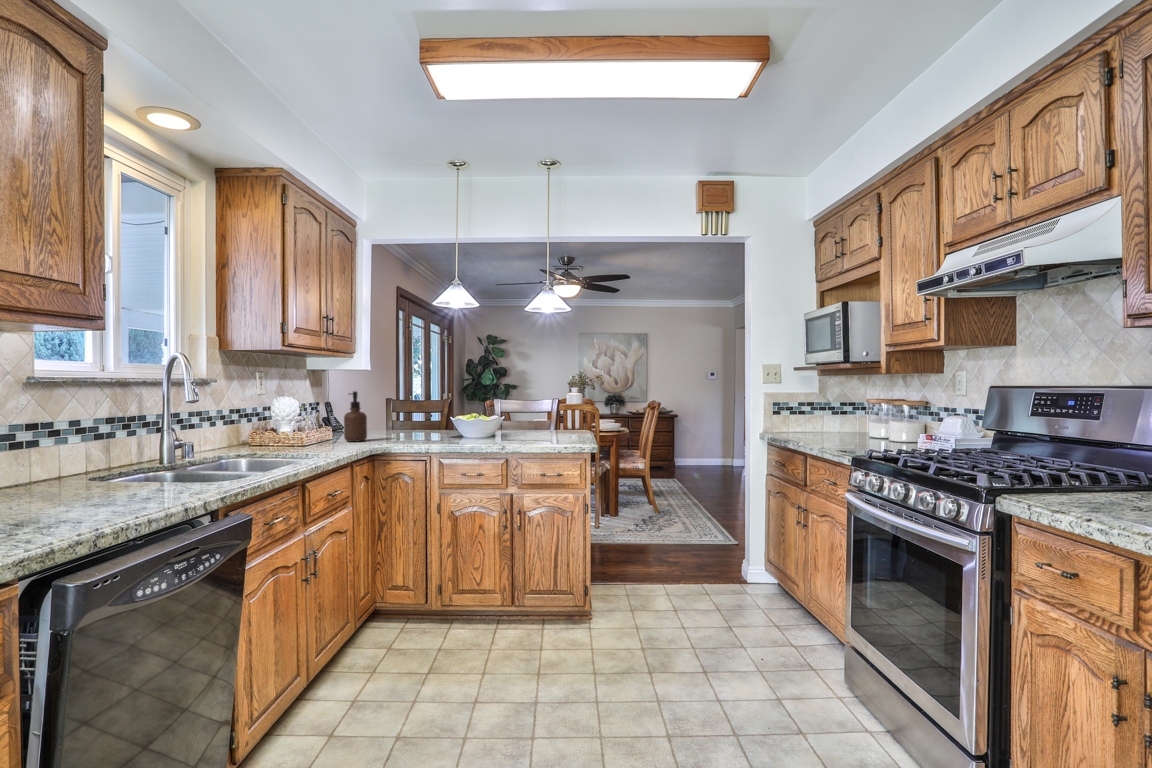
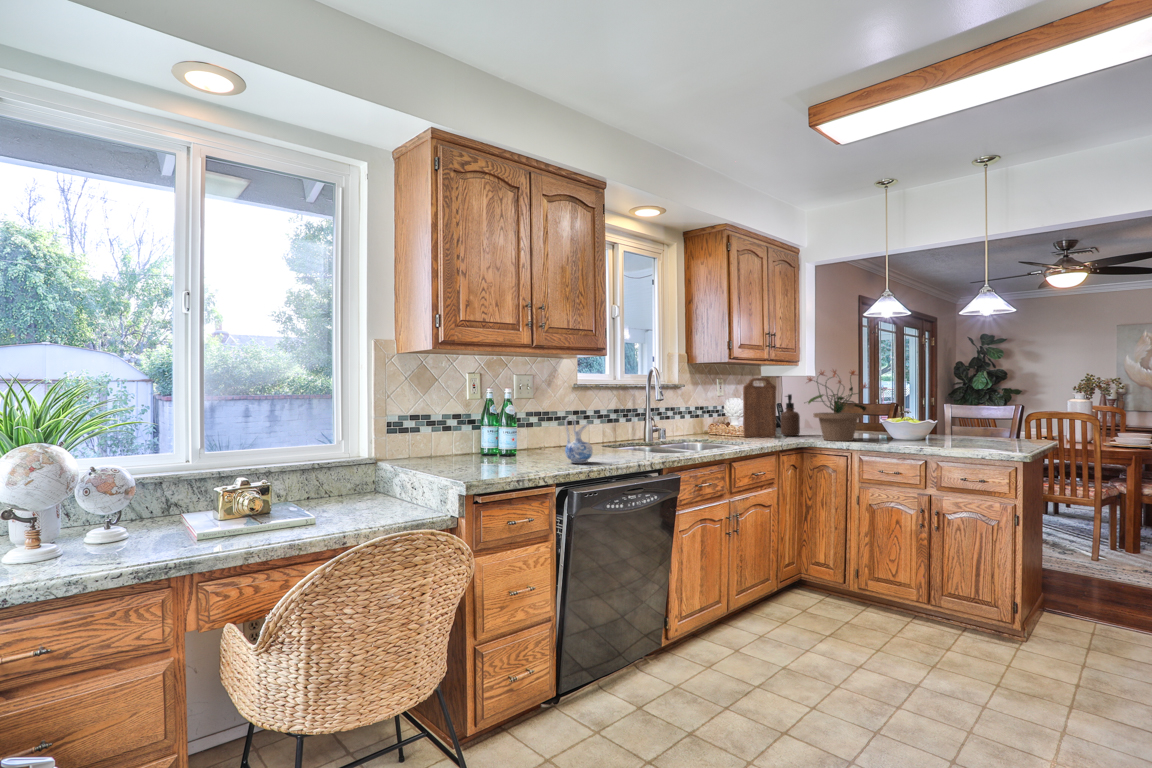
potted plant: none [375,361,451,444] -> present [808,370,868,441]
cutting board: none [301,371,342,447] -> present [743,378,776,438]
ceramic pitcher: none [40,436,101,518] -> present [565,417,592,463]

